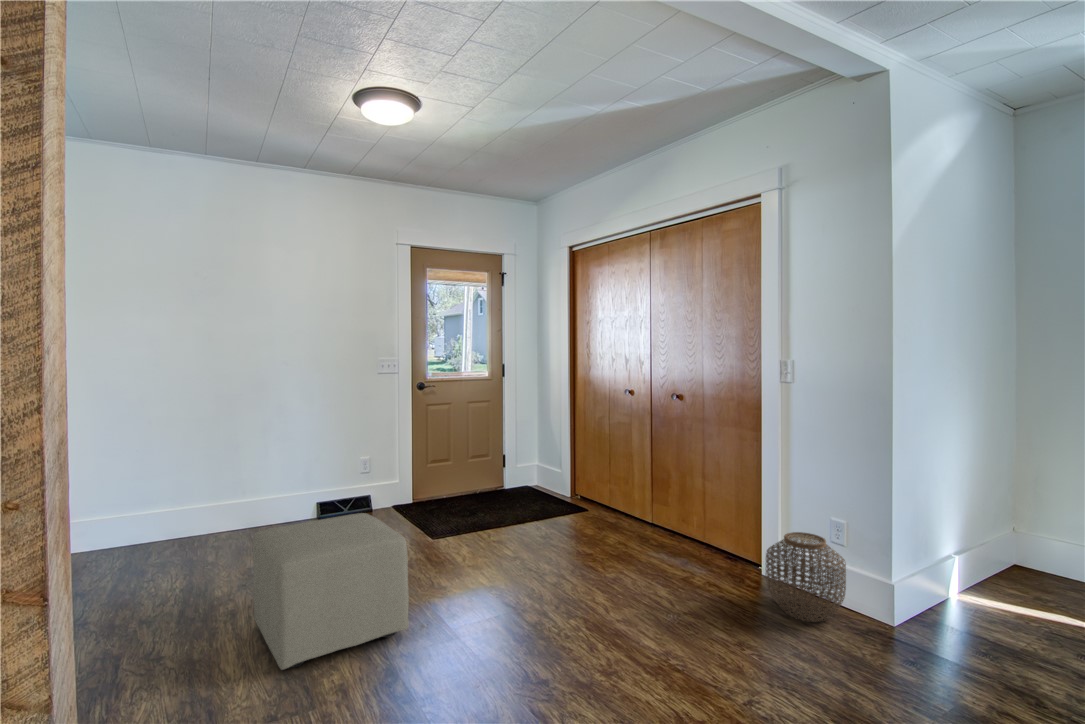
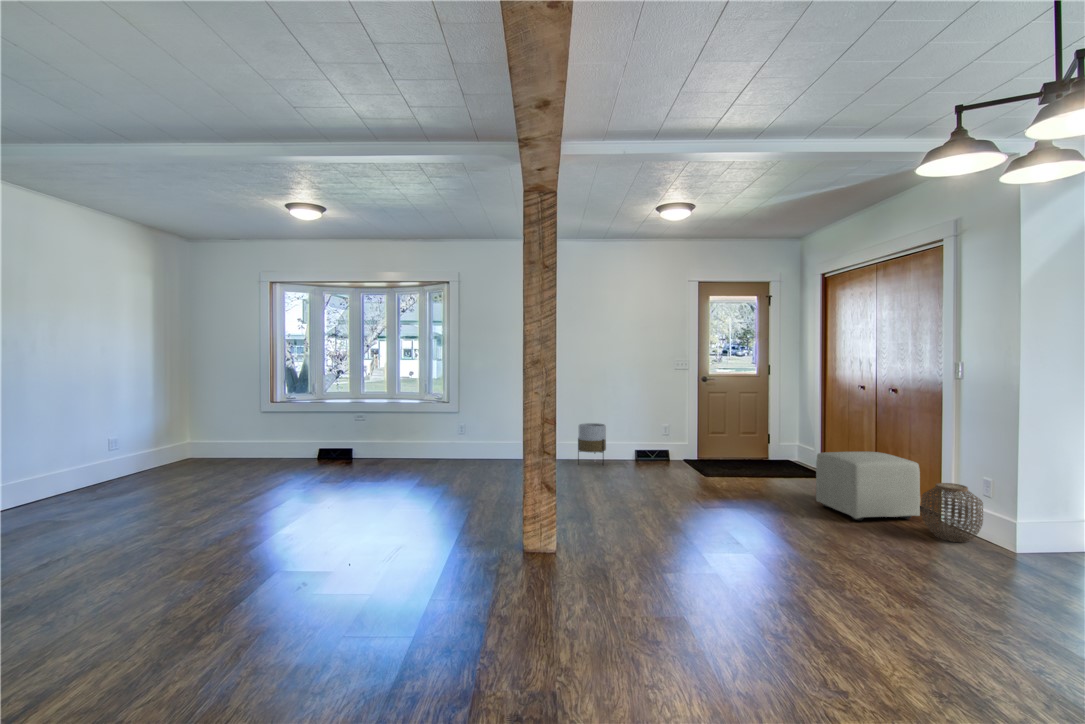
planter: none [210,467,265,544] -> present [578,423,606,461]
ottoman: present [253,513,409,670] -> present [816,452,920,521]

